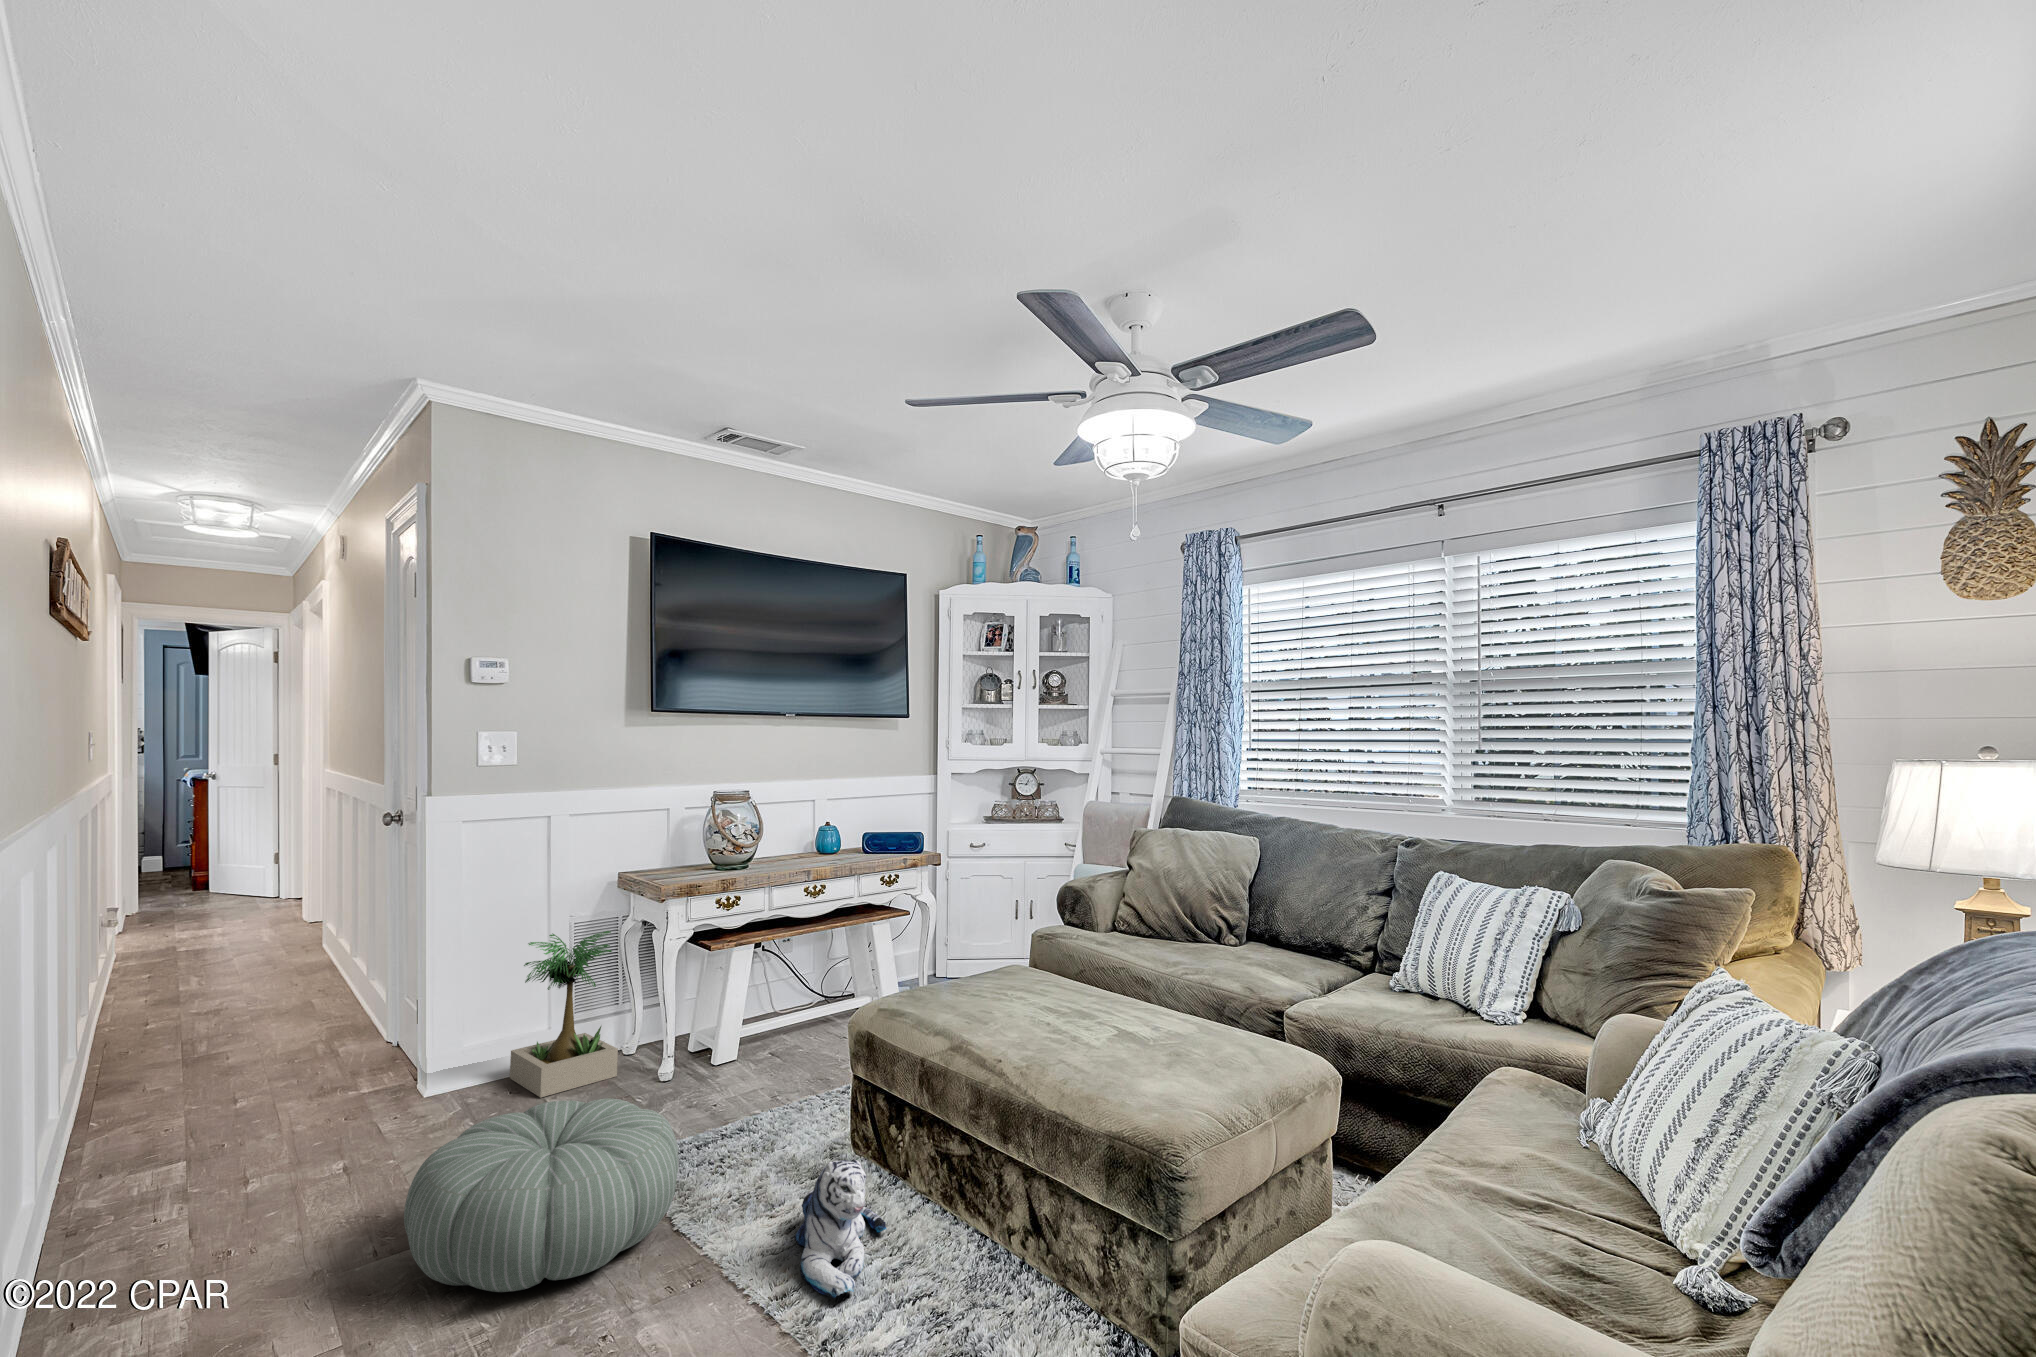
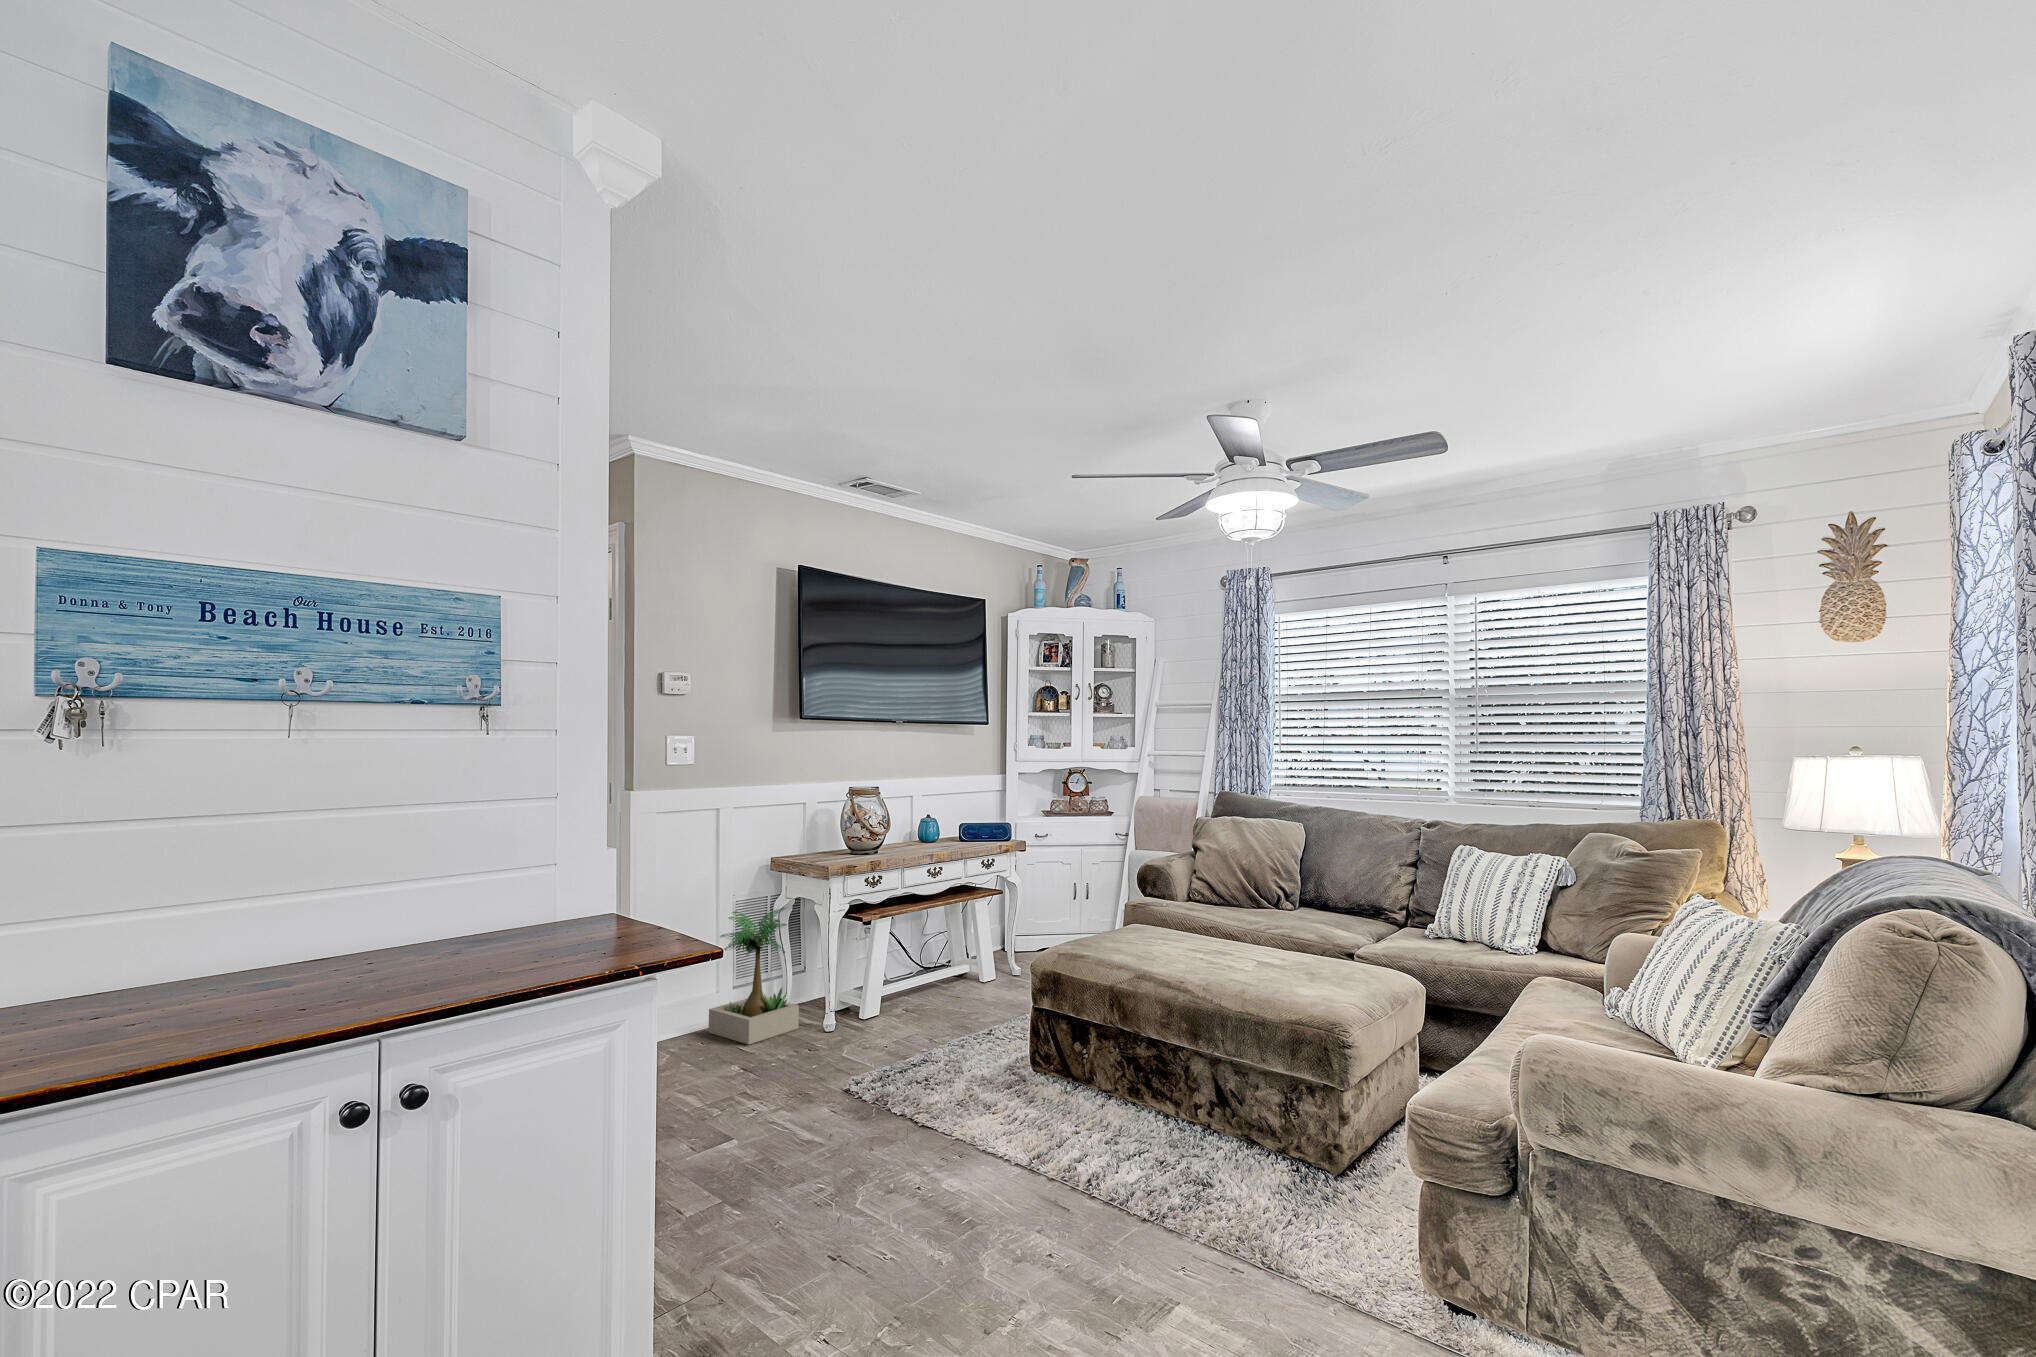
pouf: present [404,1098,679,1292] -> none [748,1029,939,1159]
plush toy: present [794,1160,886,1298] -> none [1032,1061,1101,1153]

